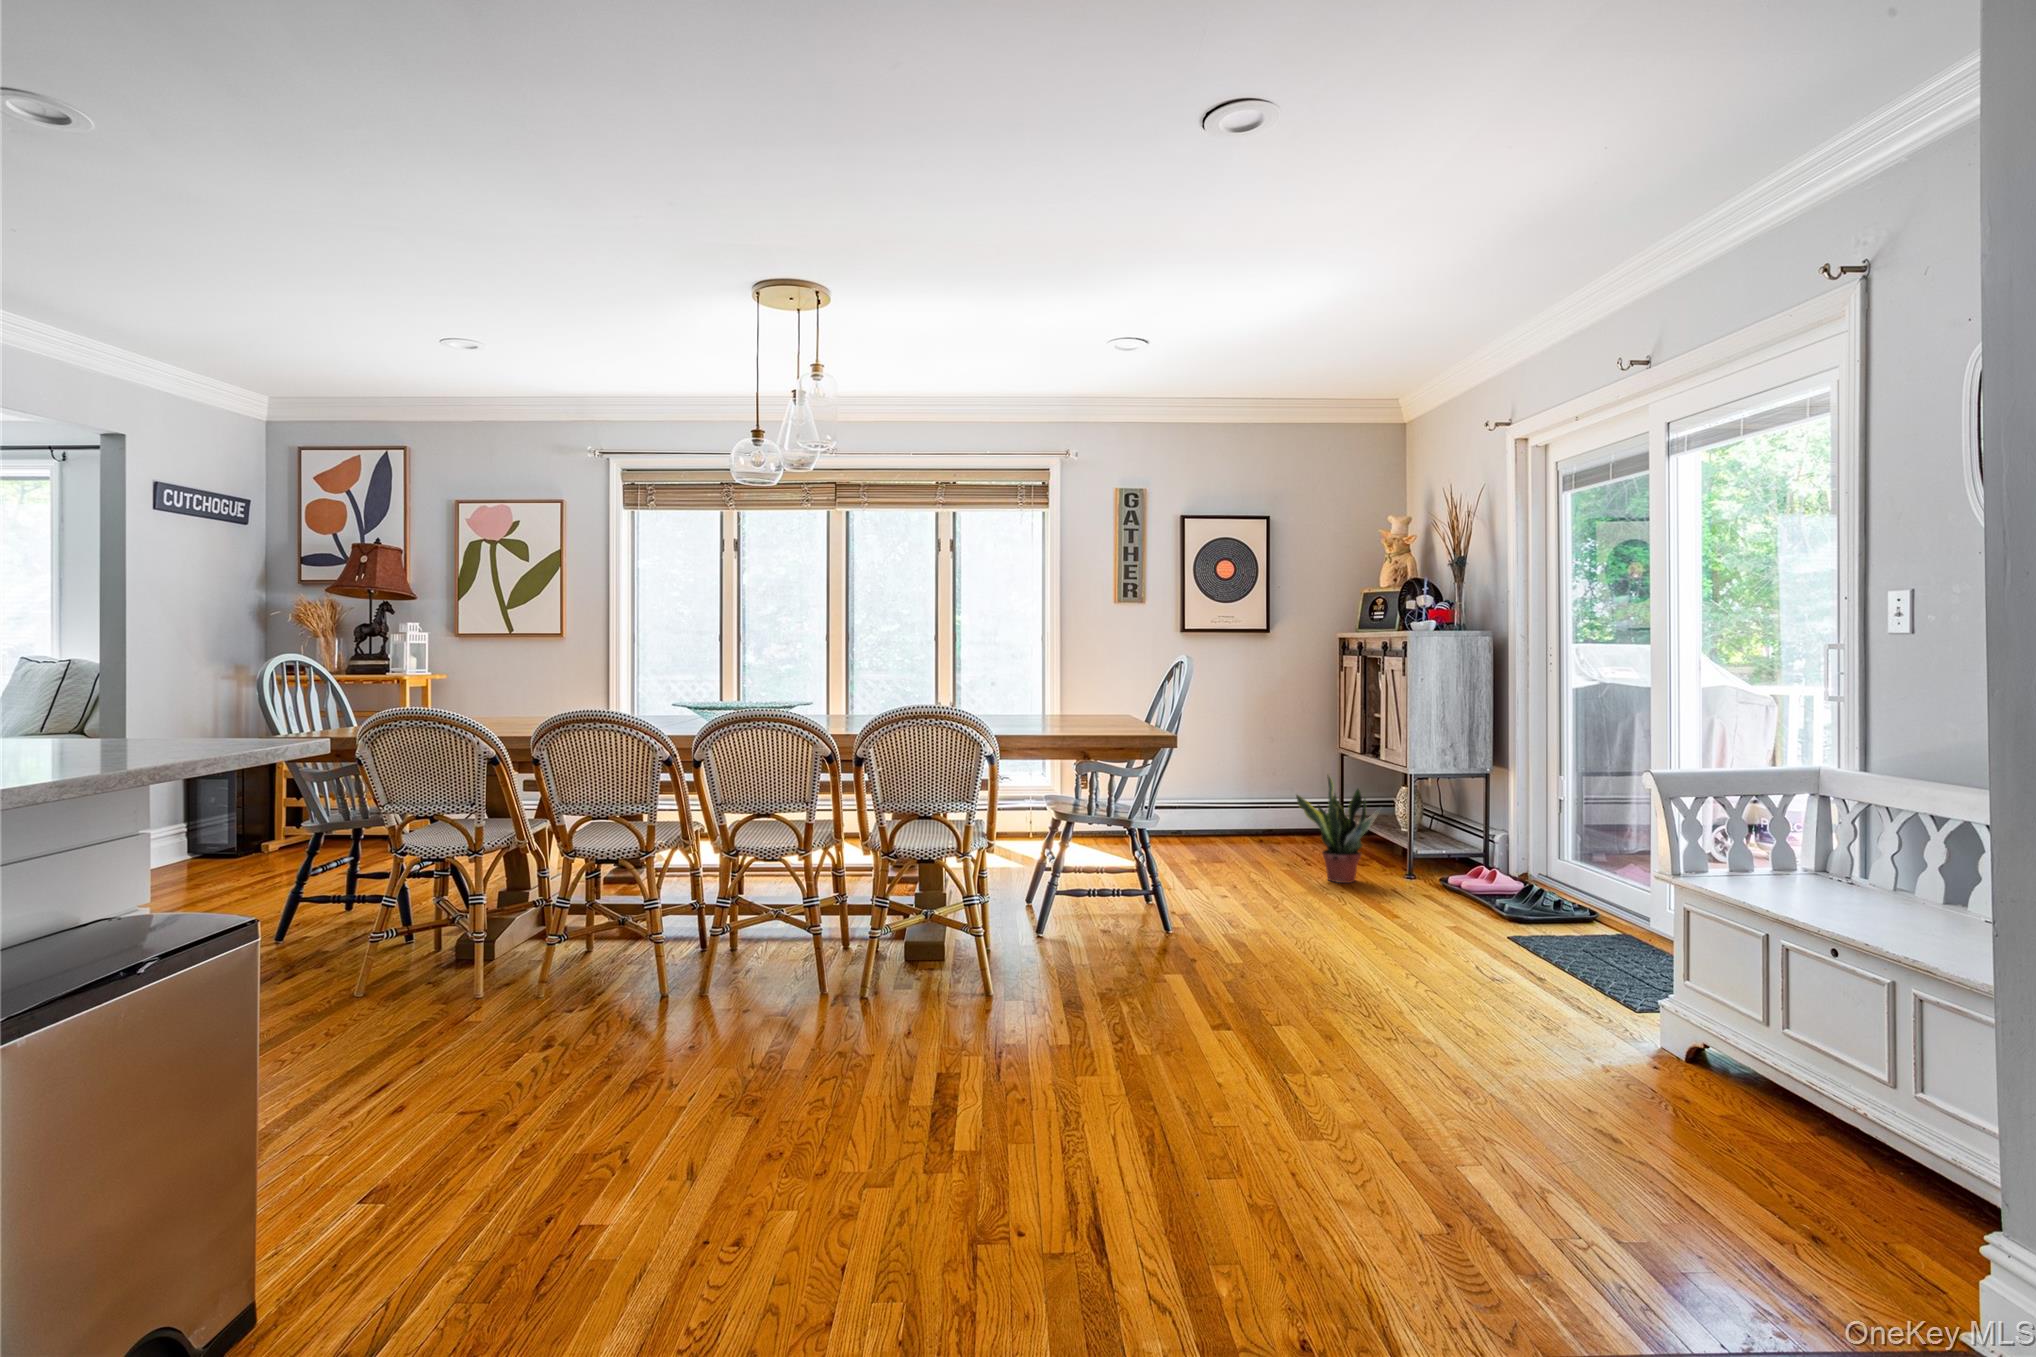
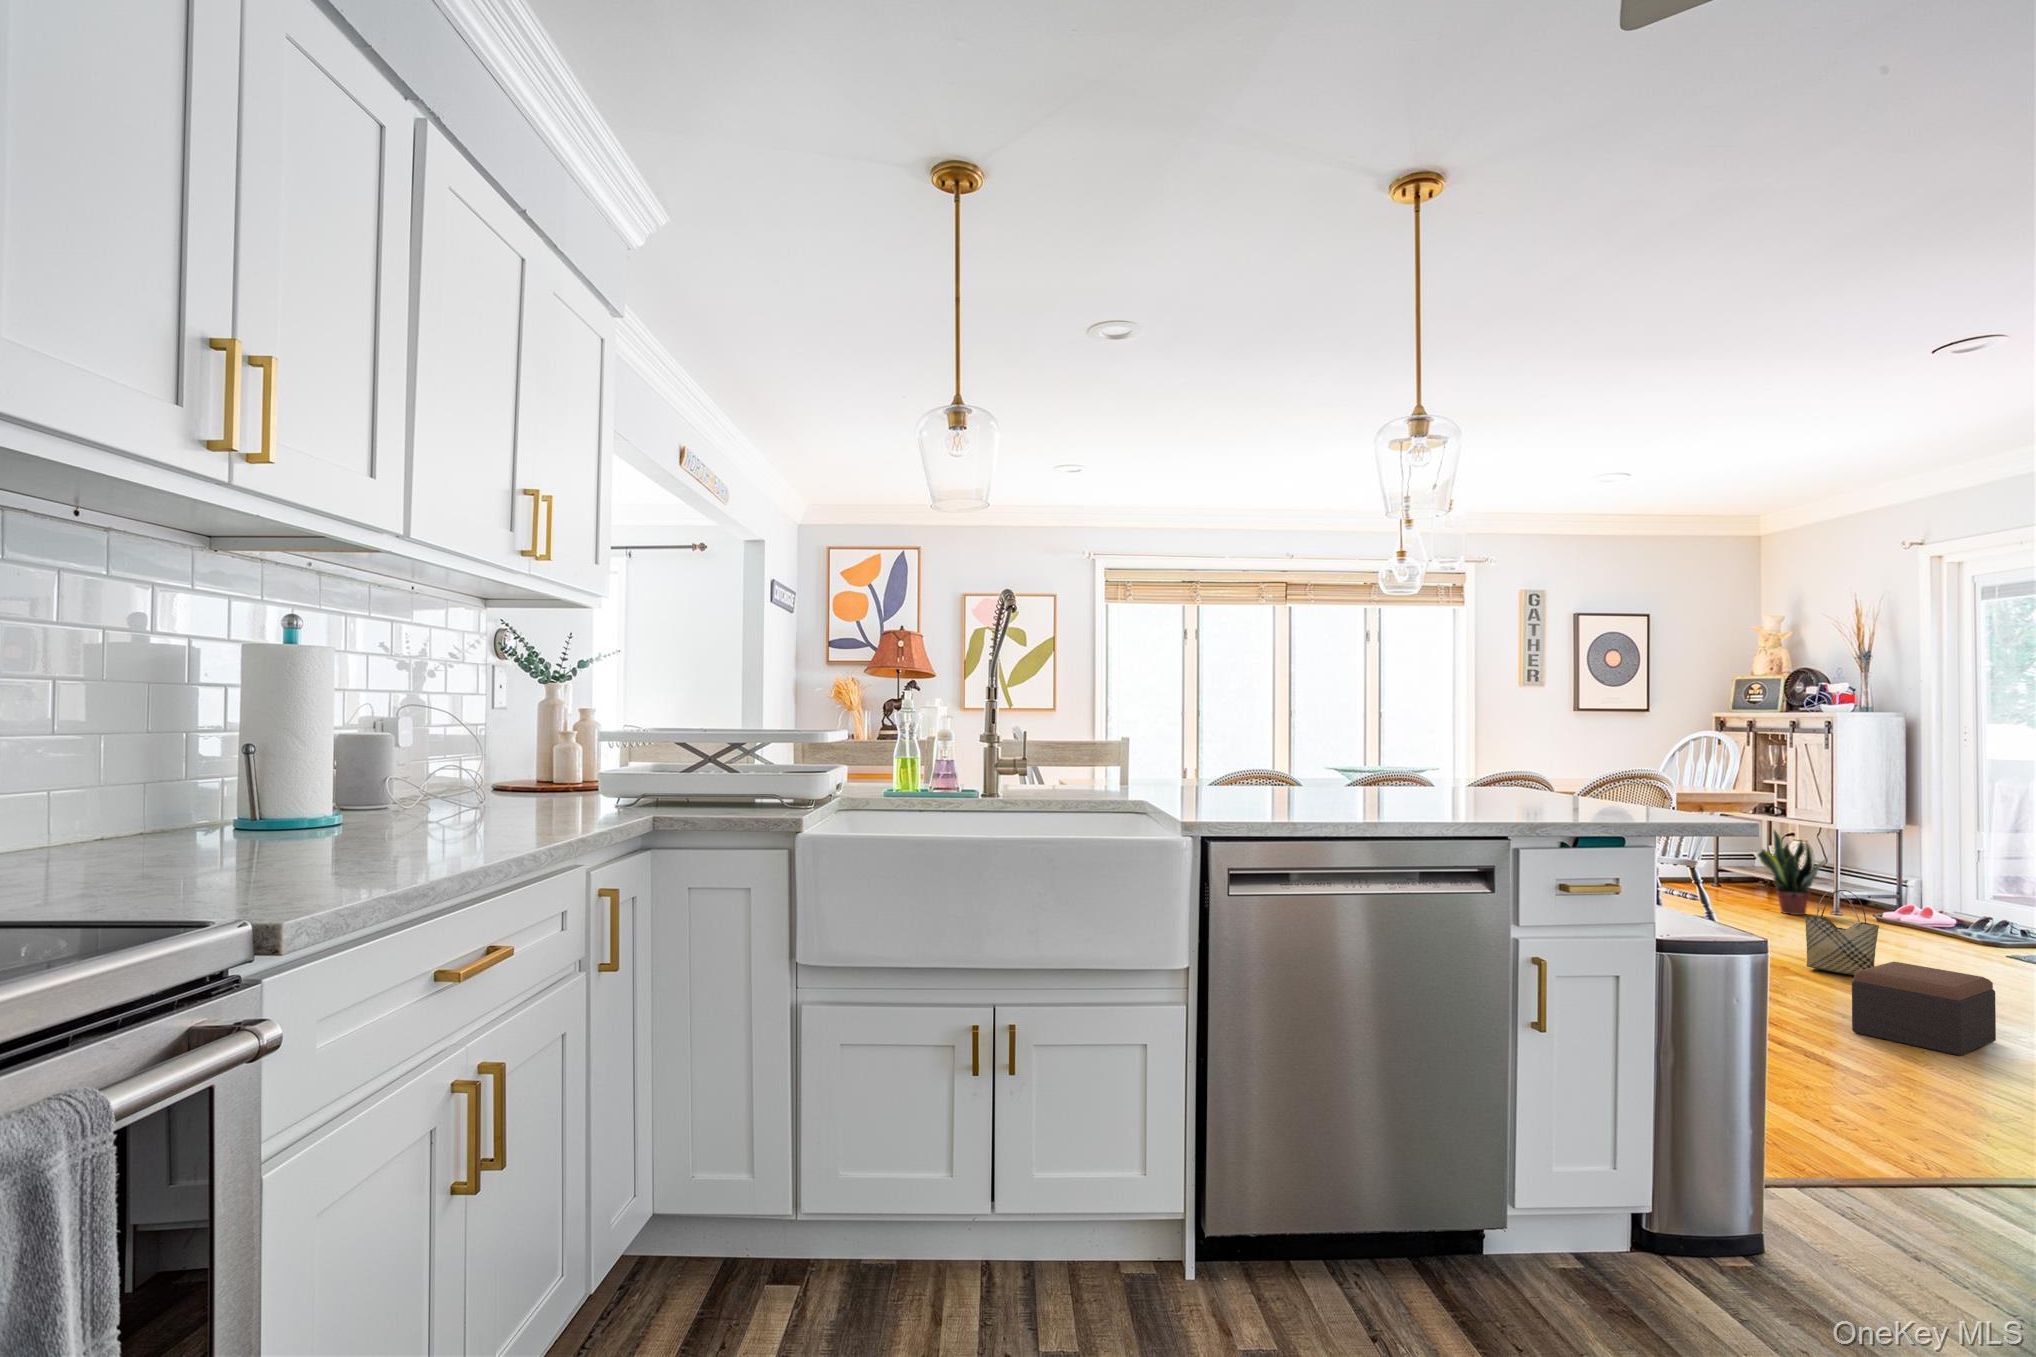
woven basket: none [1162,861,1240,985] -> present [1804,890,1879,975]
footstool: none [966,983,1156,1155] -> present [1852,962,1996,1056]

